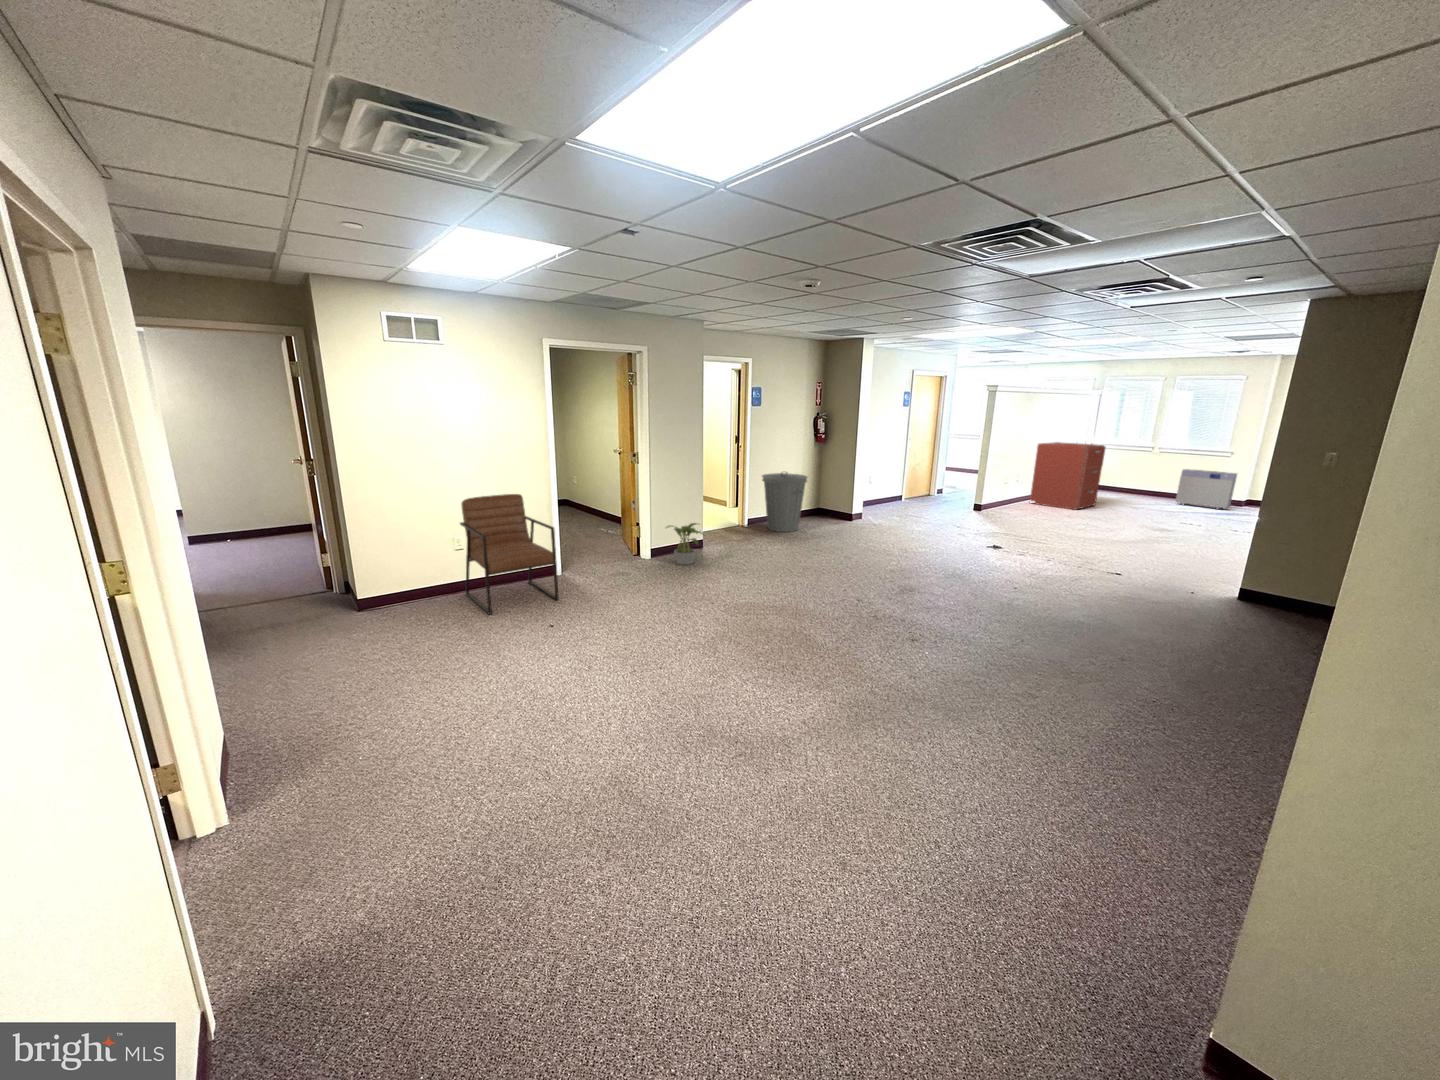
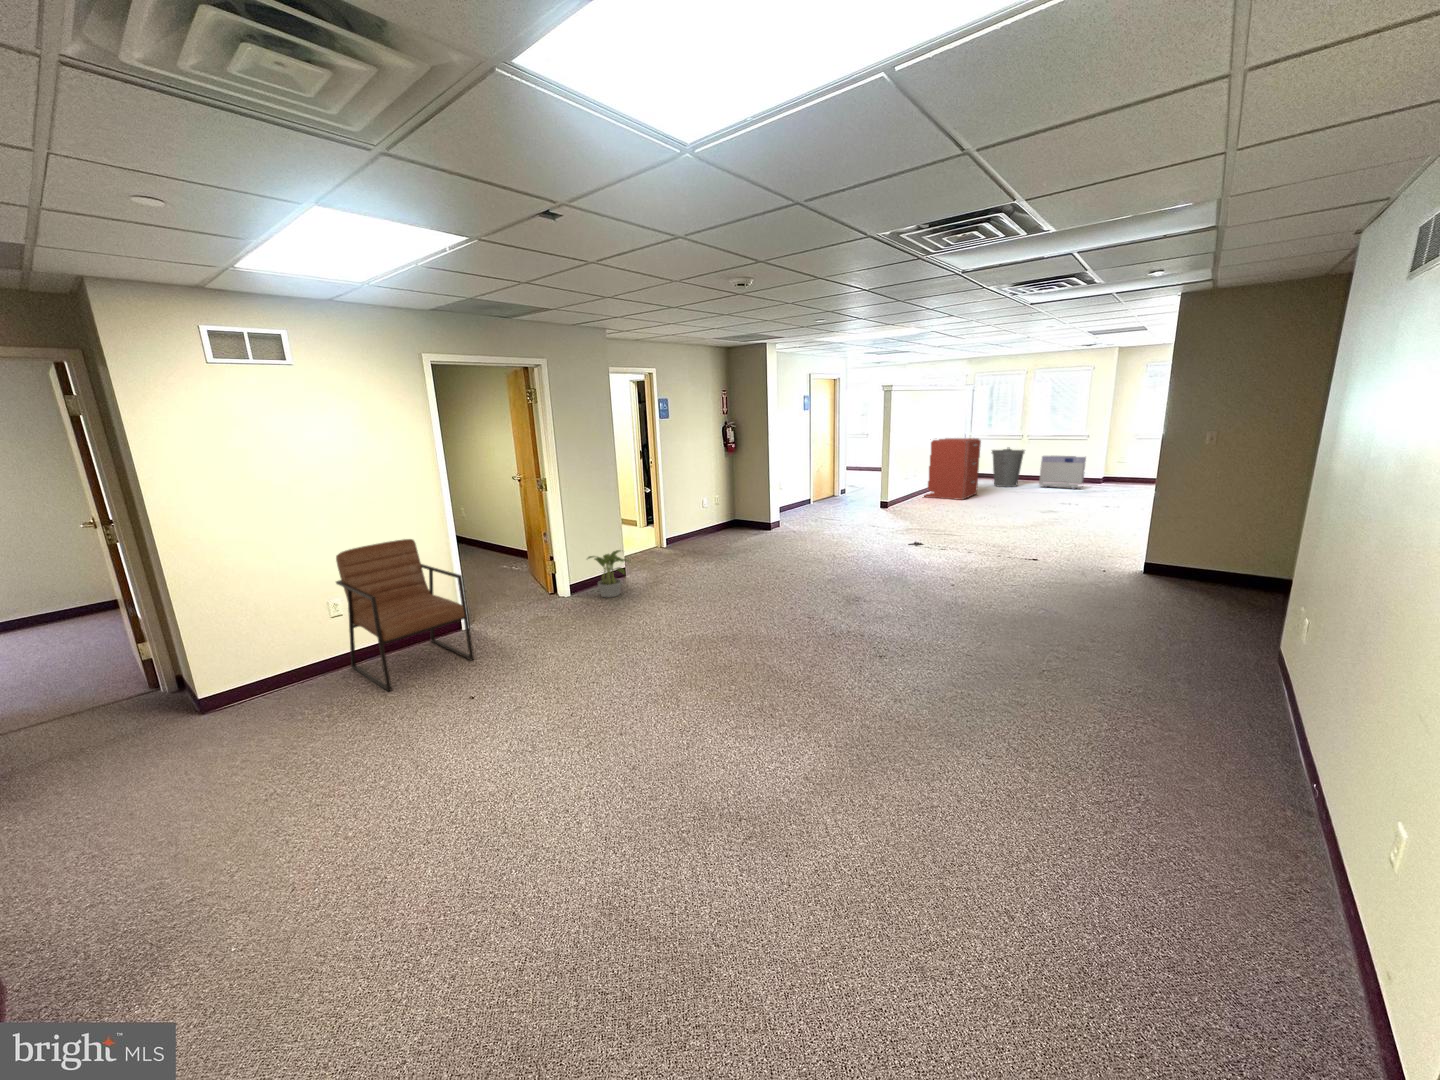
trash can: present [762,472,807,532] -> present [992,448,1025,487]

